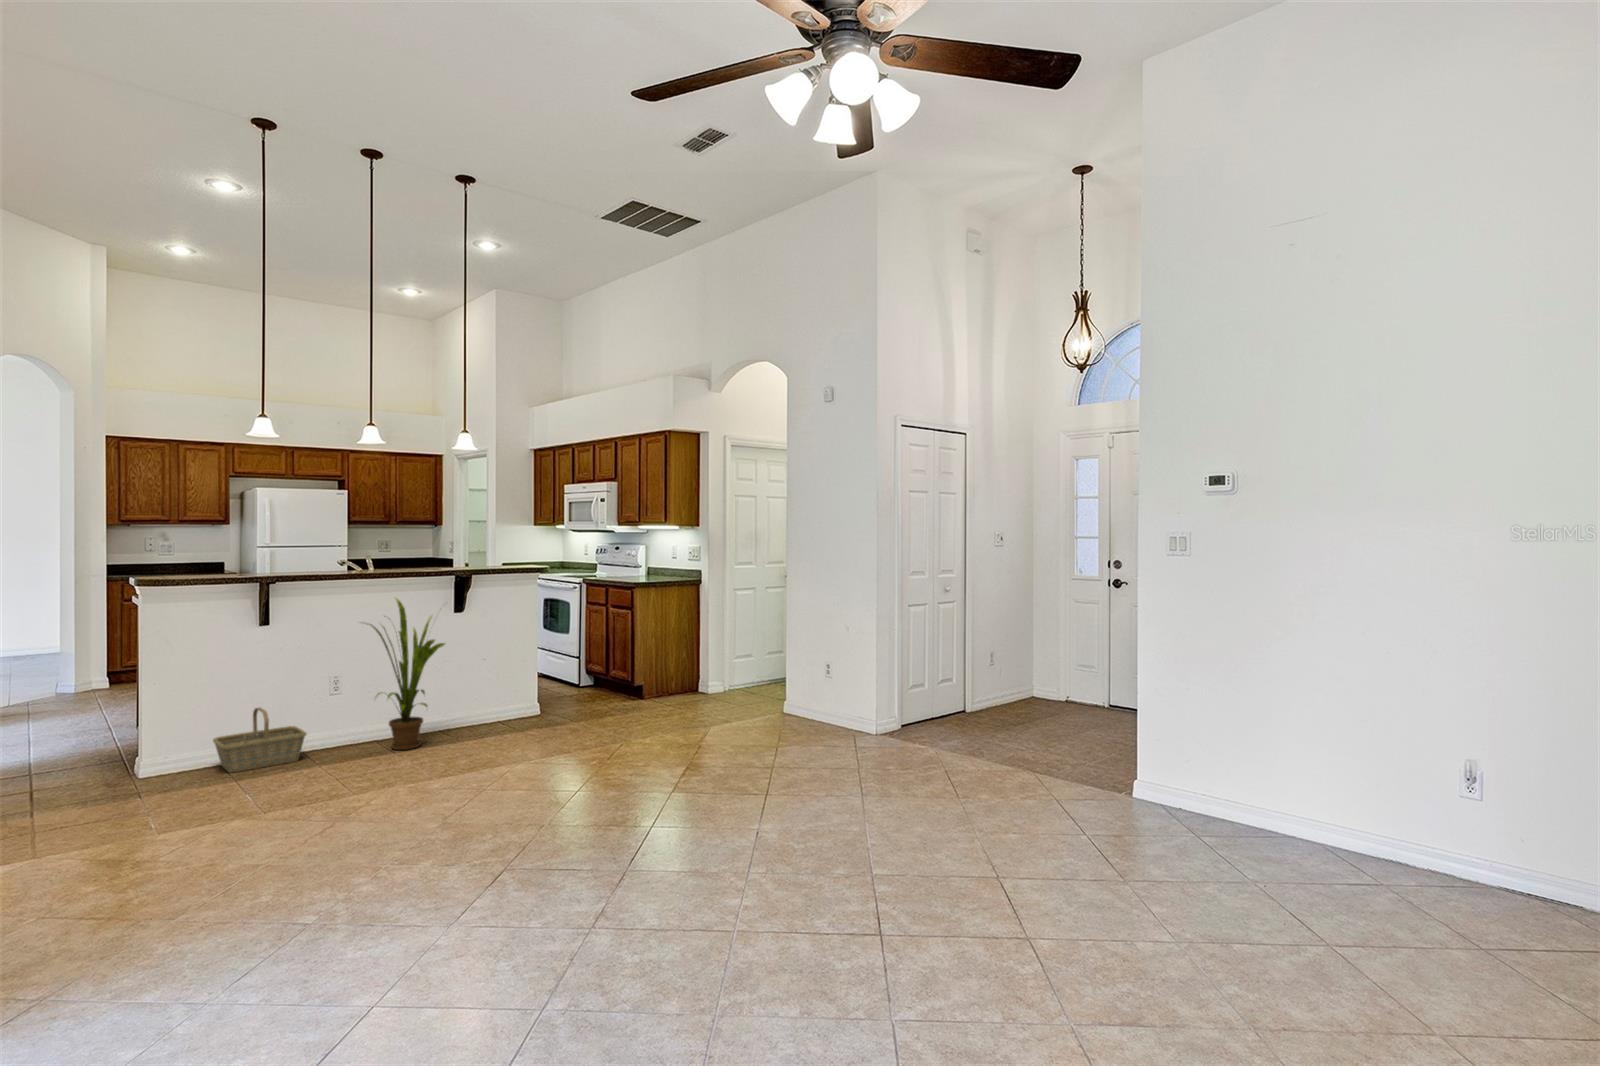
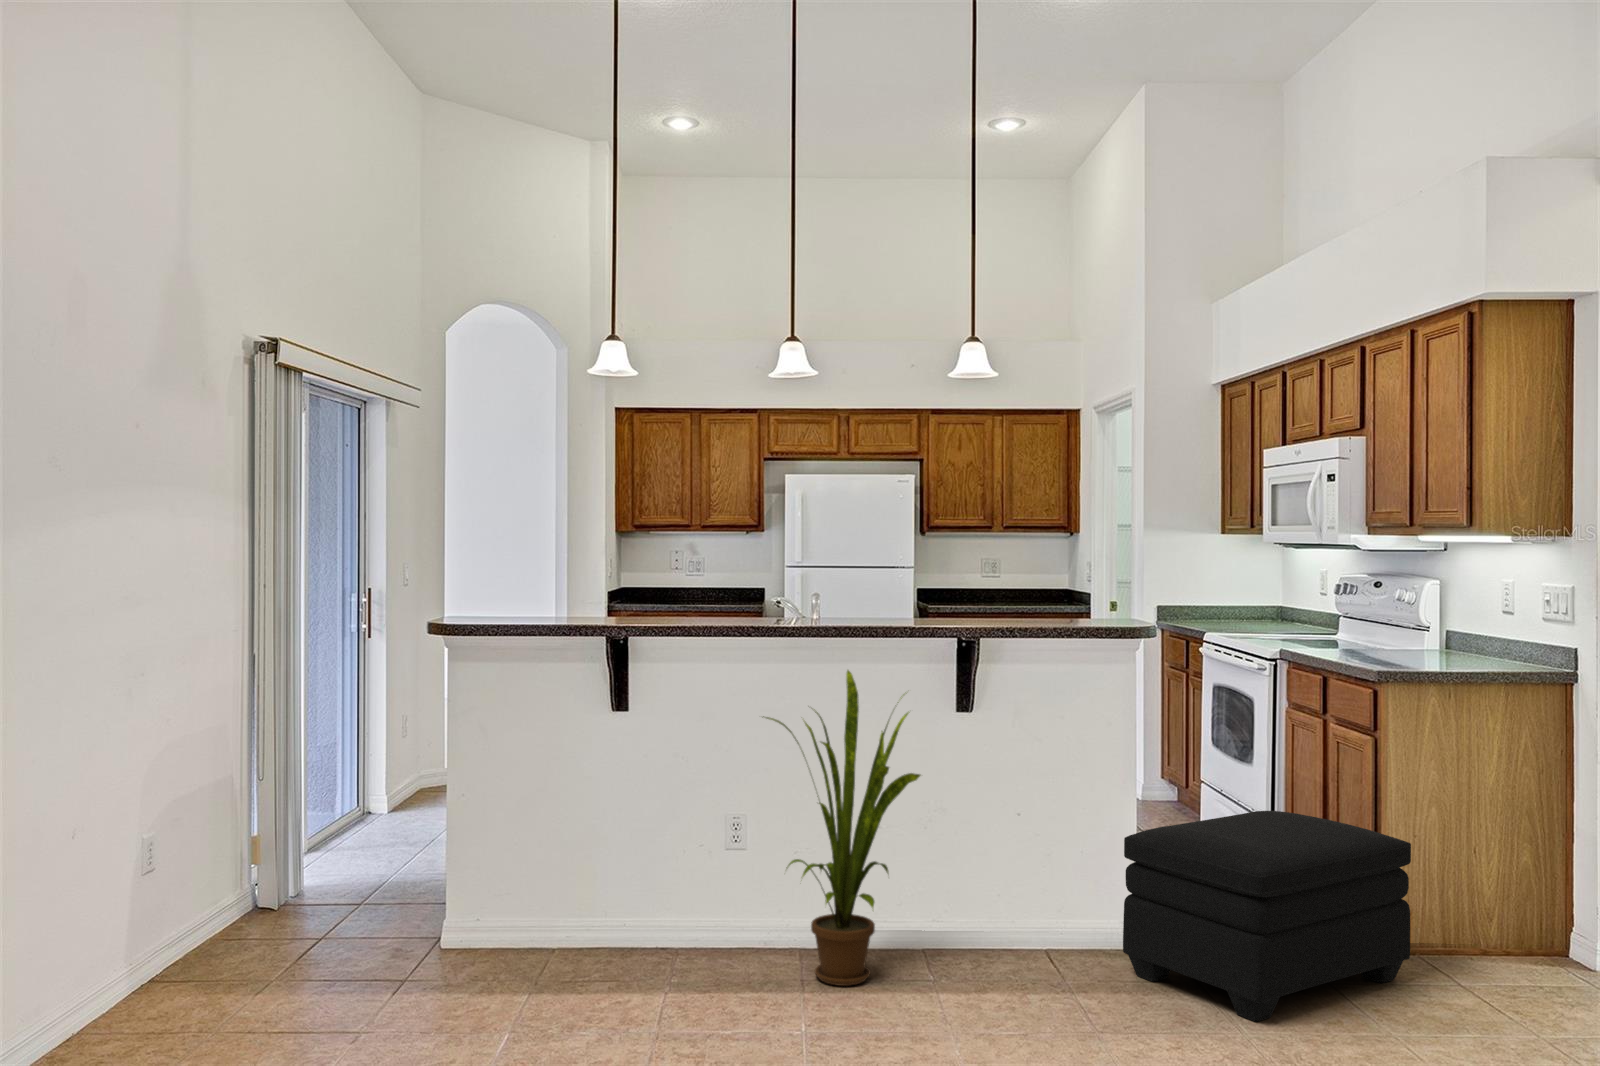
ottoman: none [536,646,648,727] -> present [1123,811,1411,1022]
basket: present [213,708,306,773] -> none [540,853,677,967]

